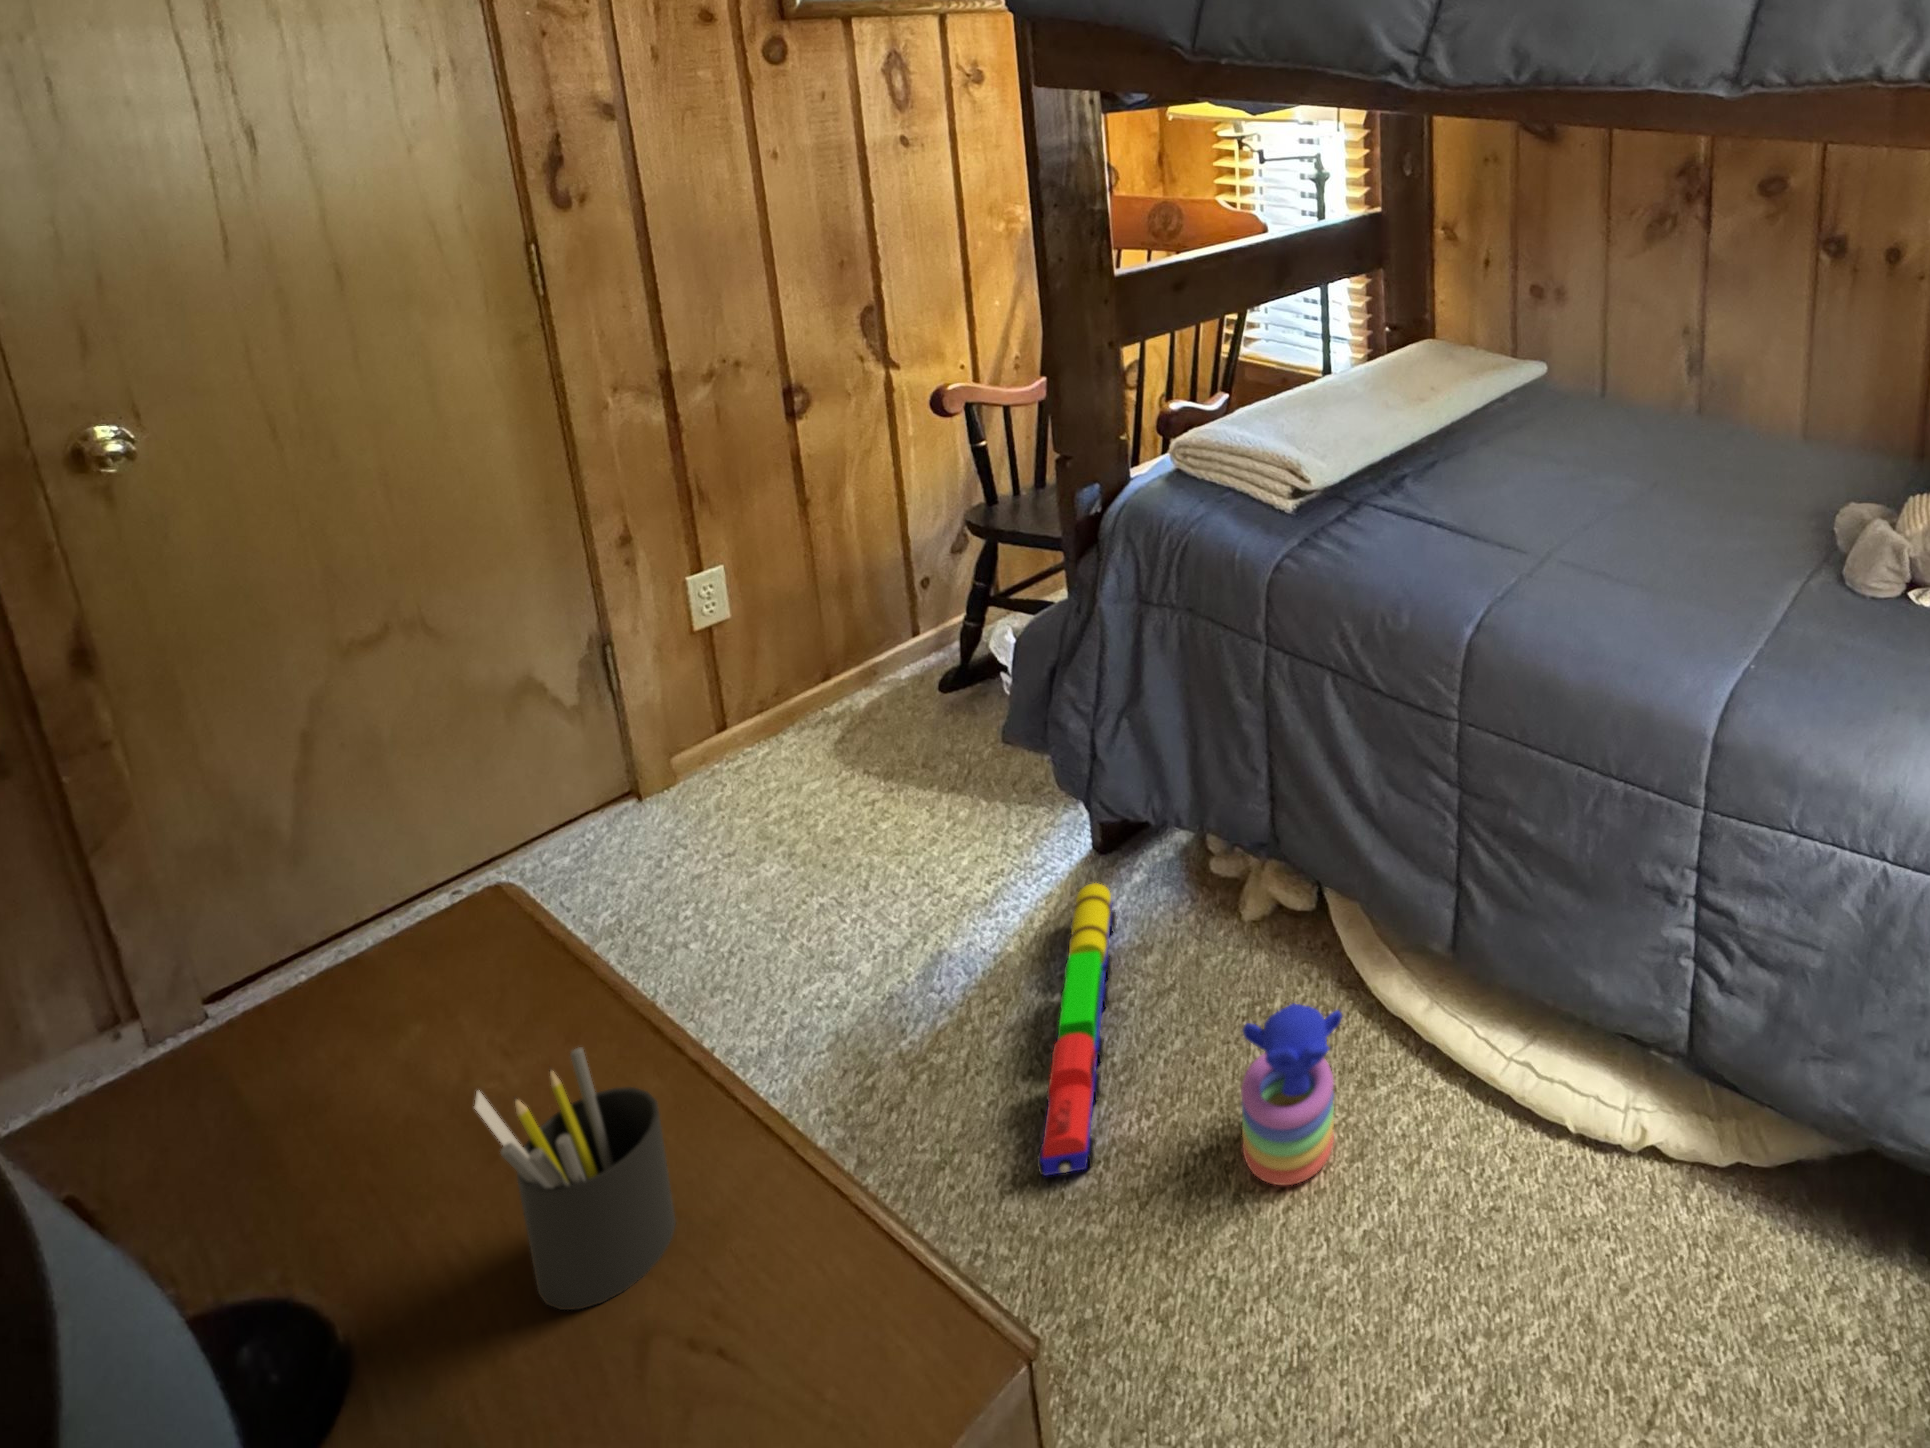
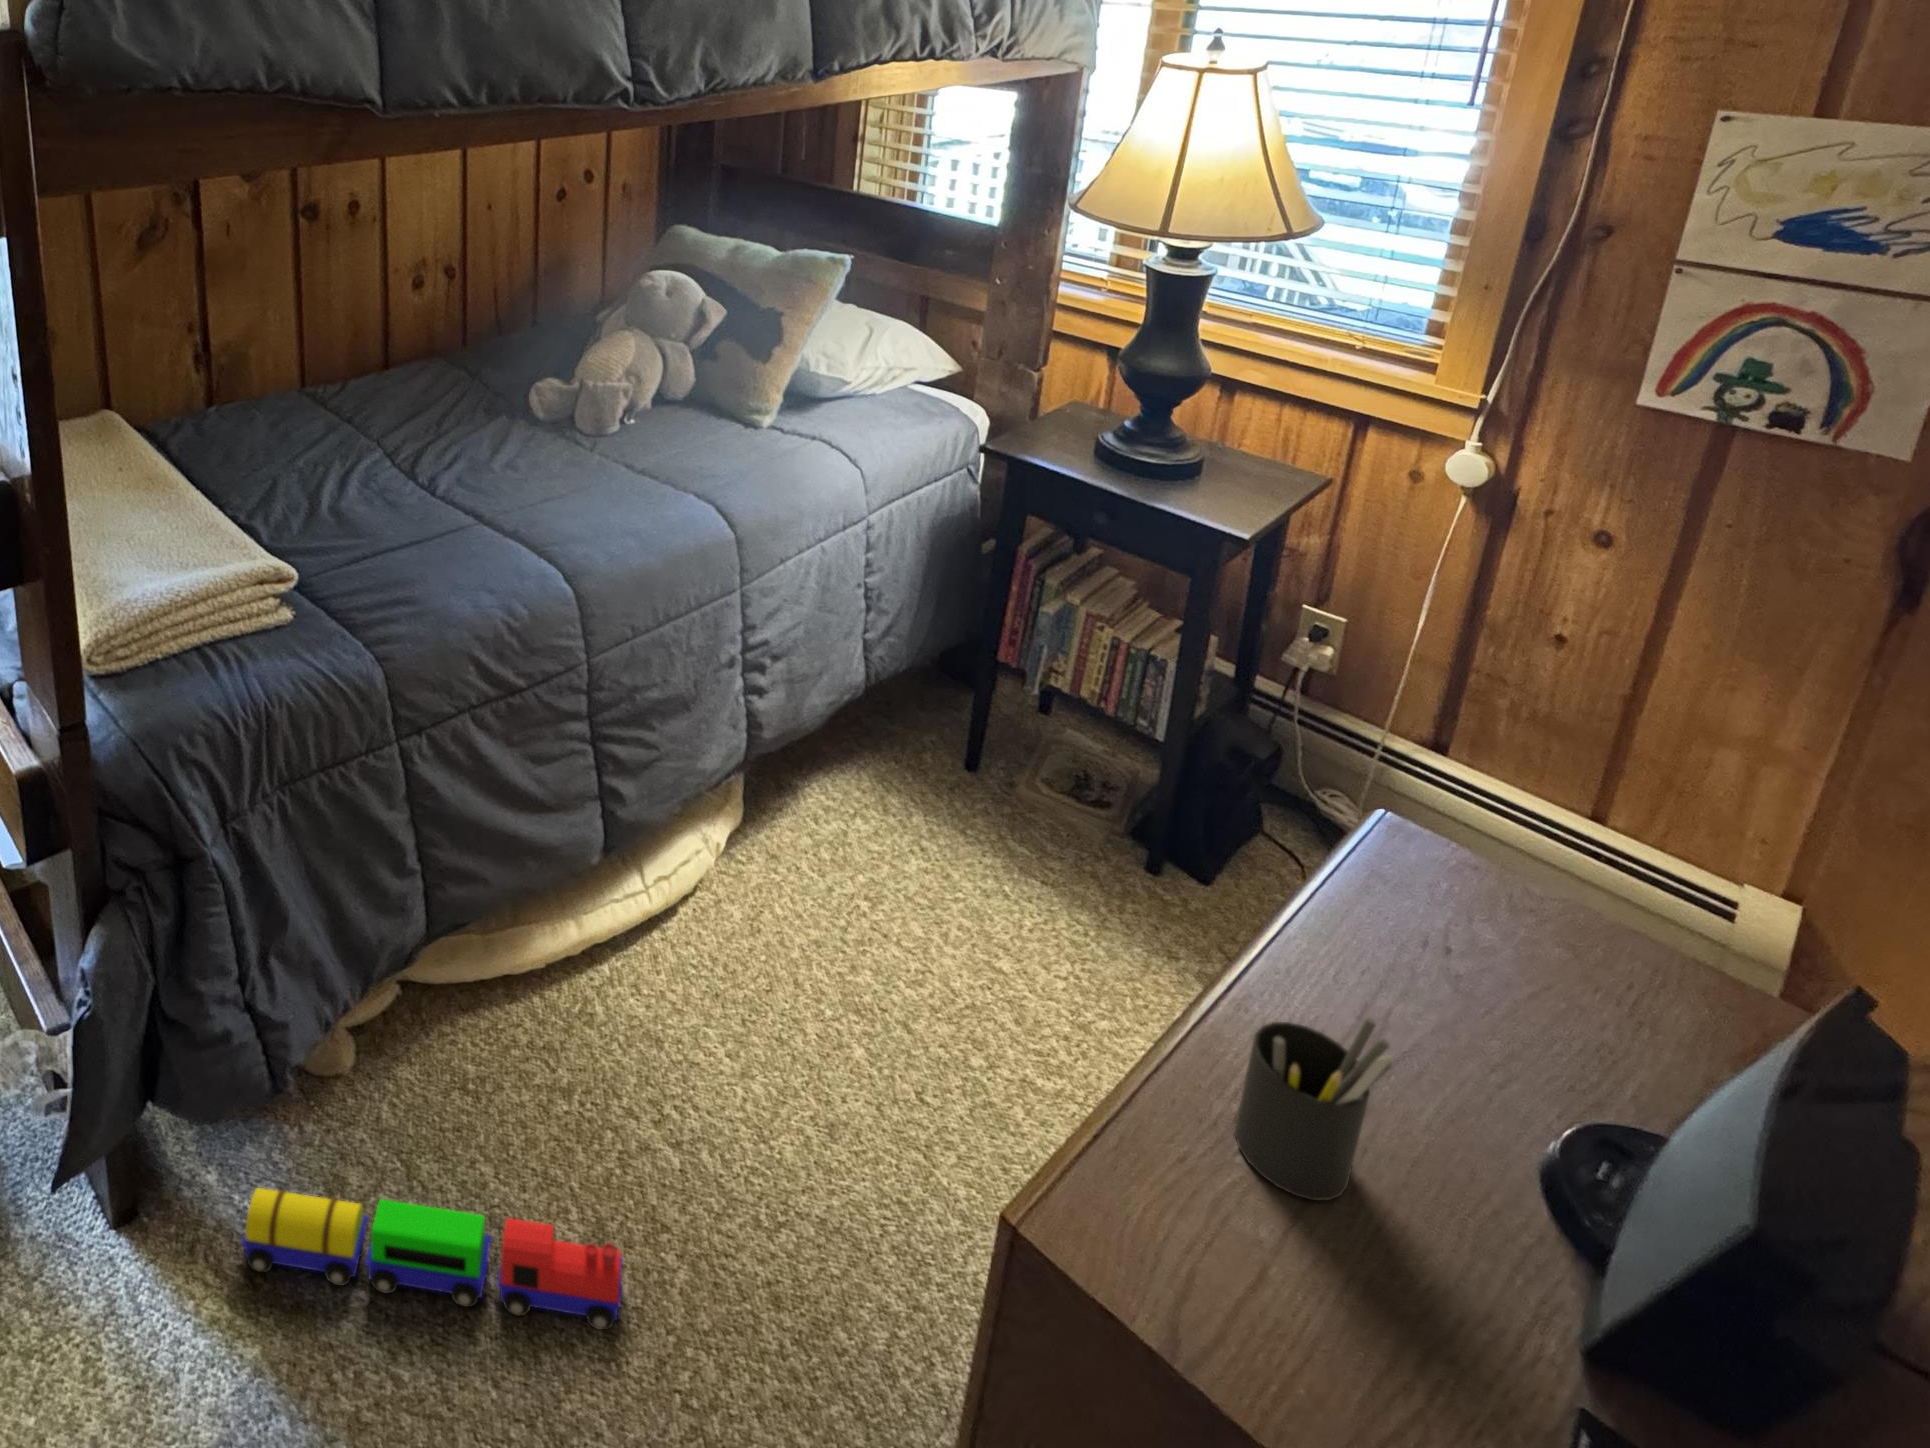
stacking toy: present [1241,1004,1342,1185] -> none [593,951,680,1130]

